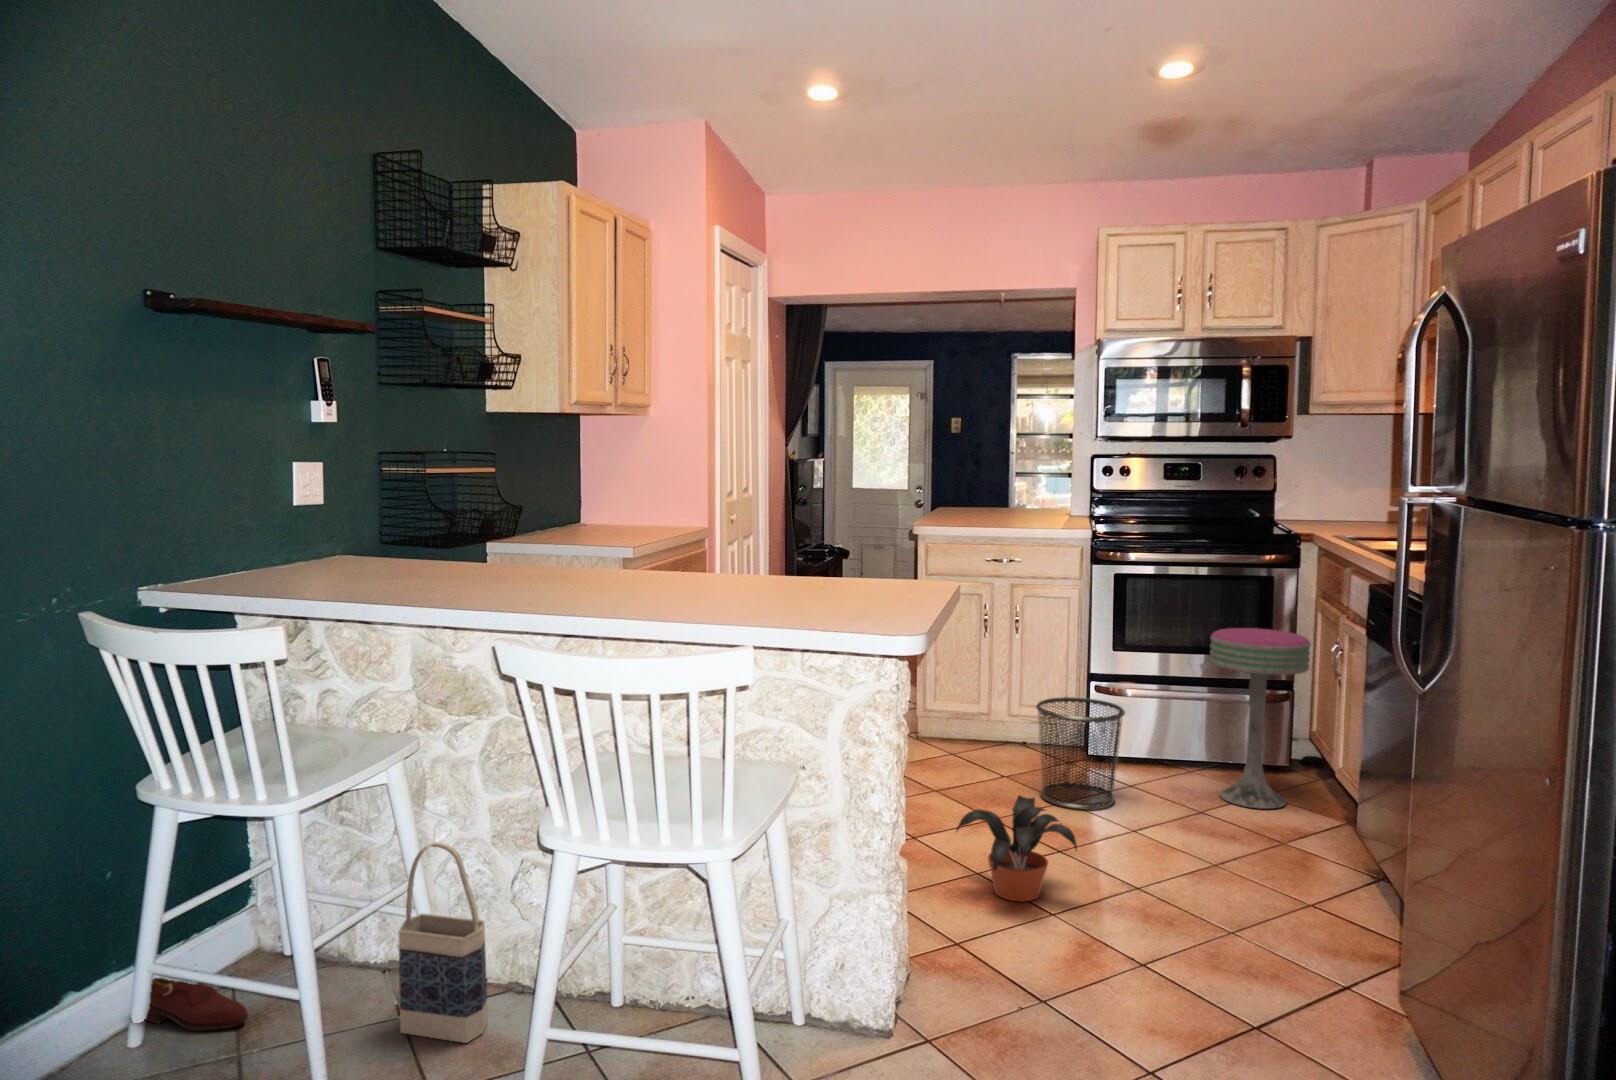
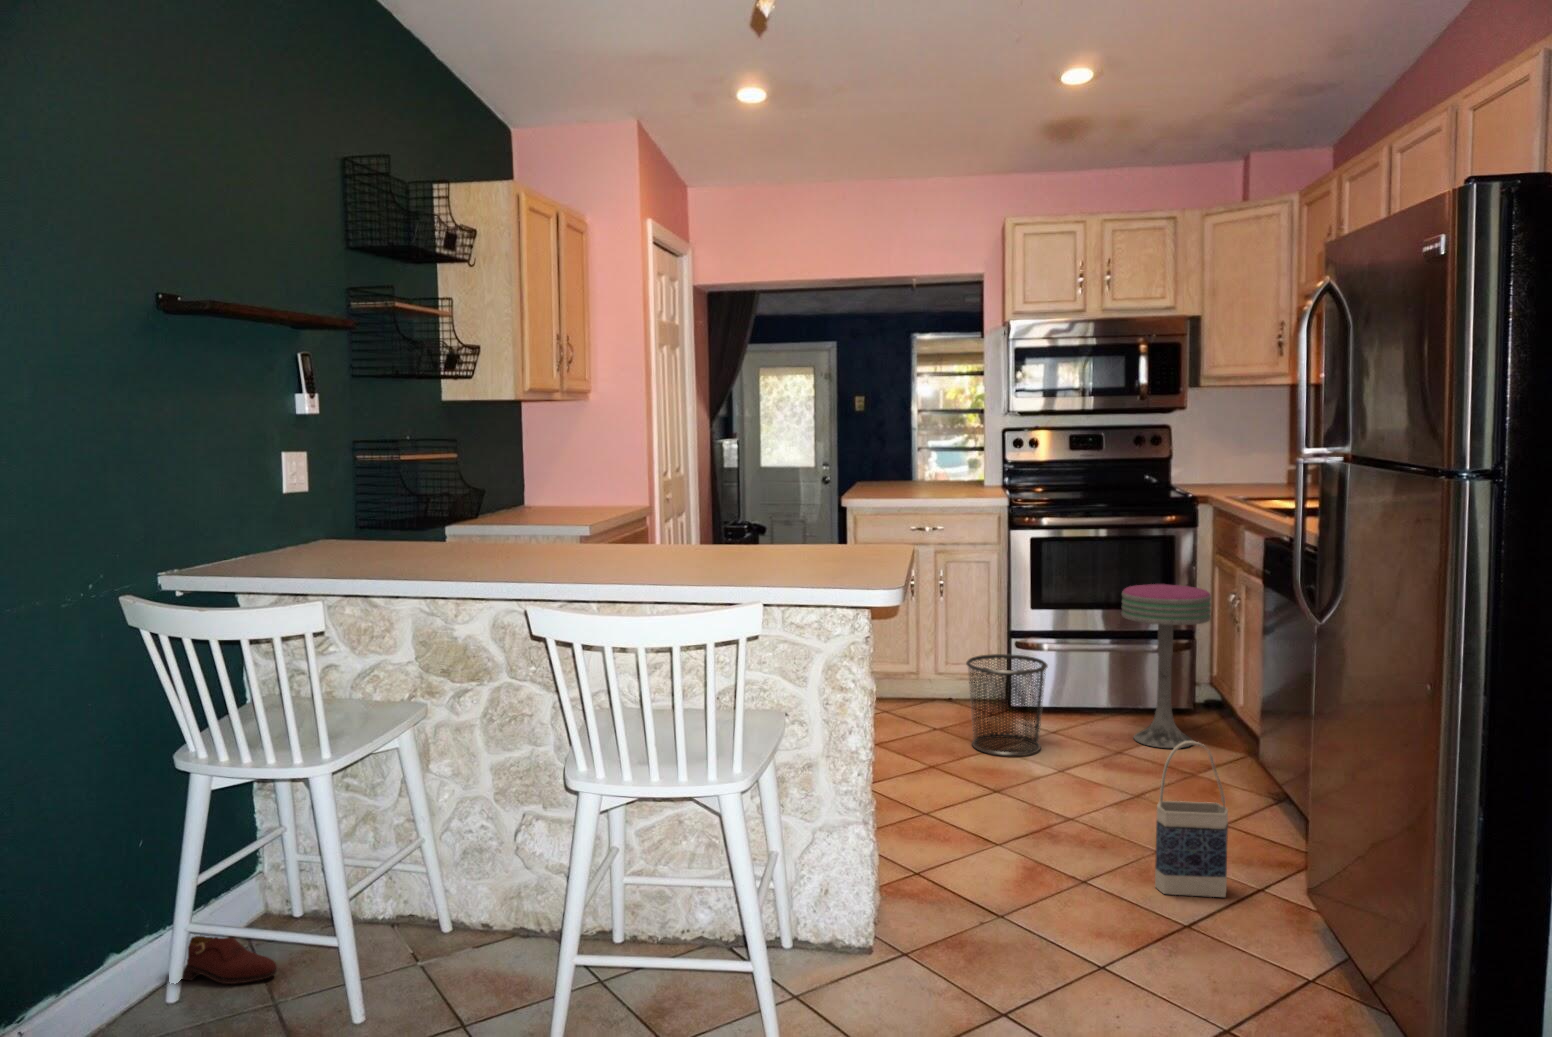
potted plant: present [956,795,1077,901] -> none [907,741,1018,836]
bag: present [399,842,488,1043] -> present [1155,741,1228,897]

